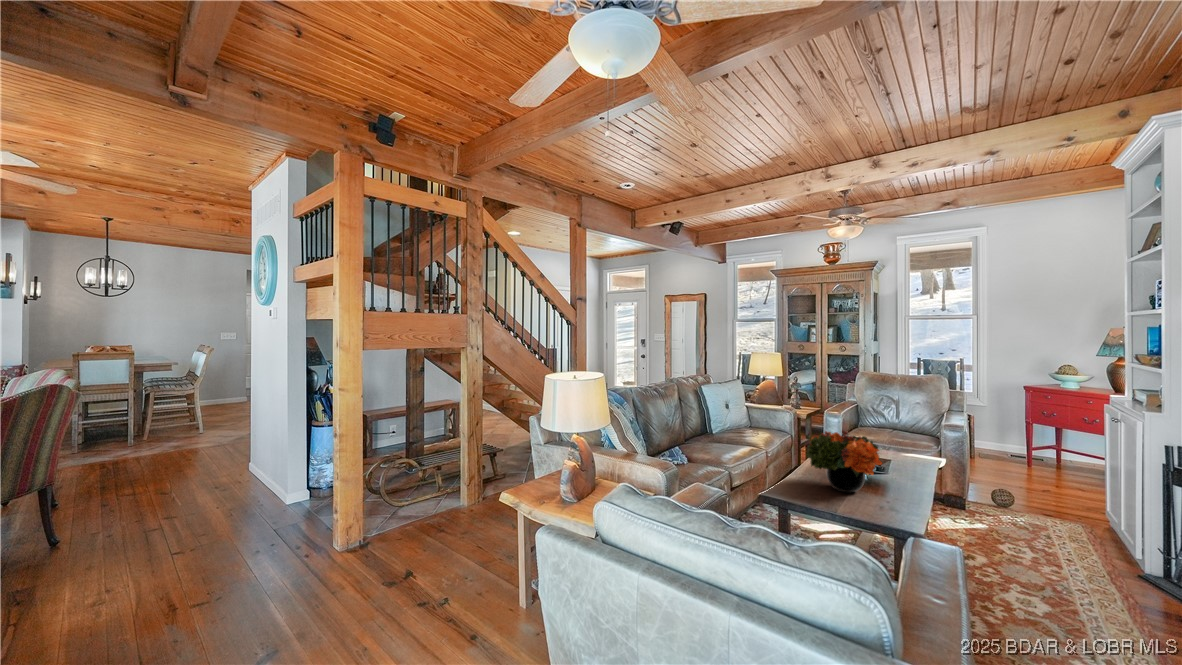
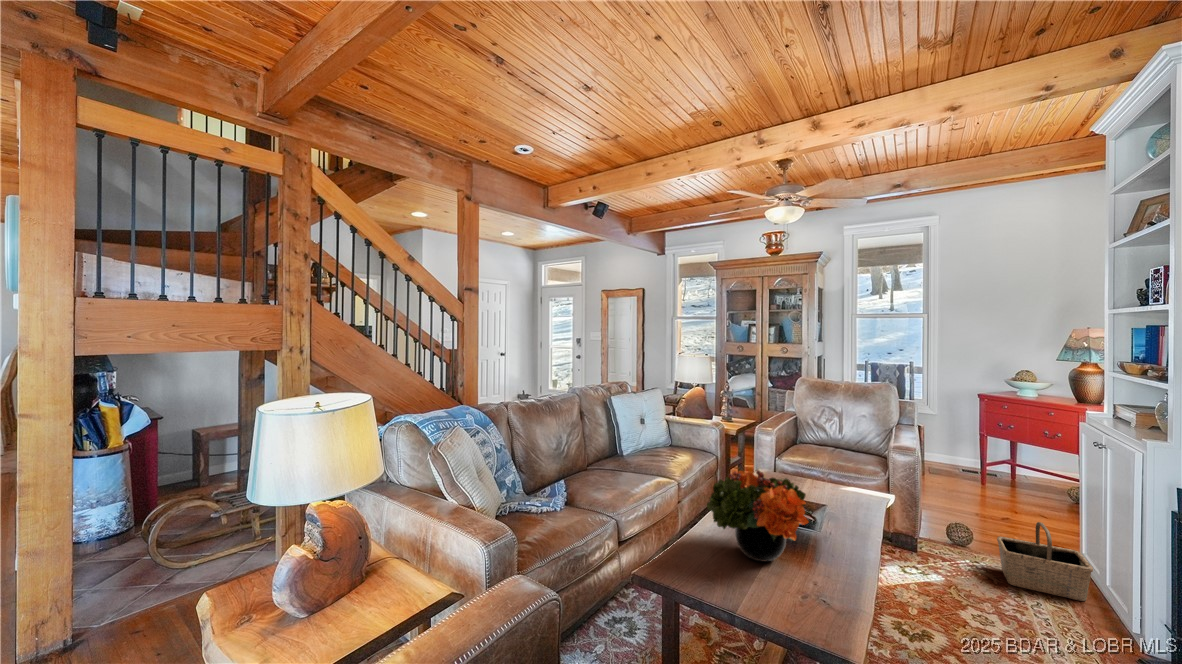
basket: none [1033,483,1110,542] -> present [997,522,1093,601]

